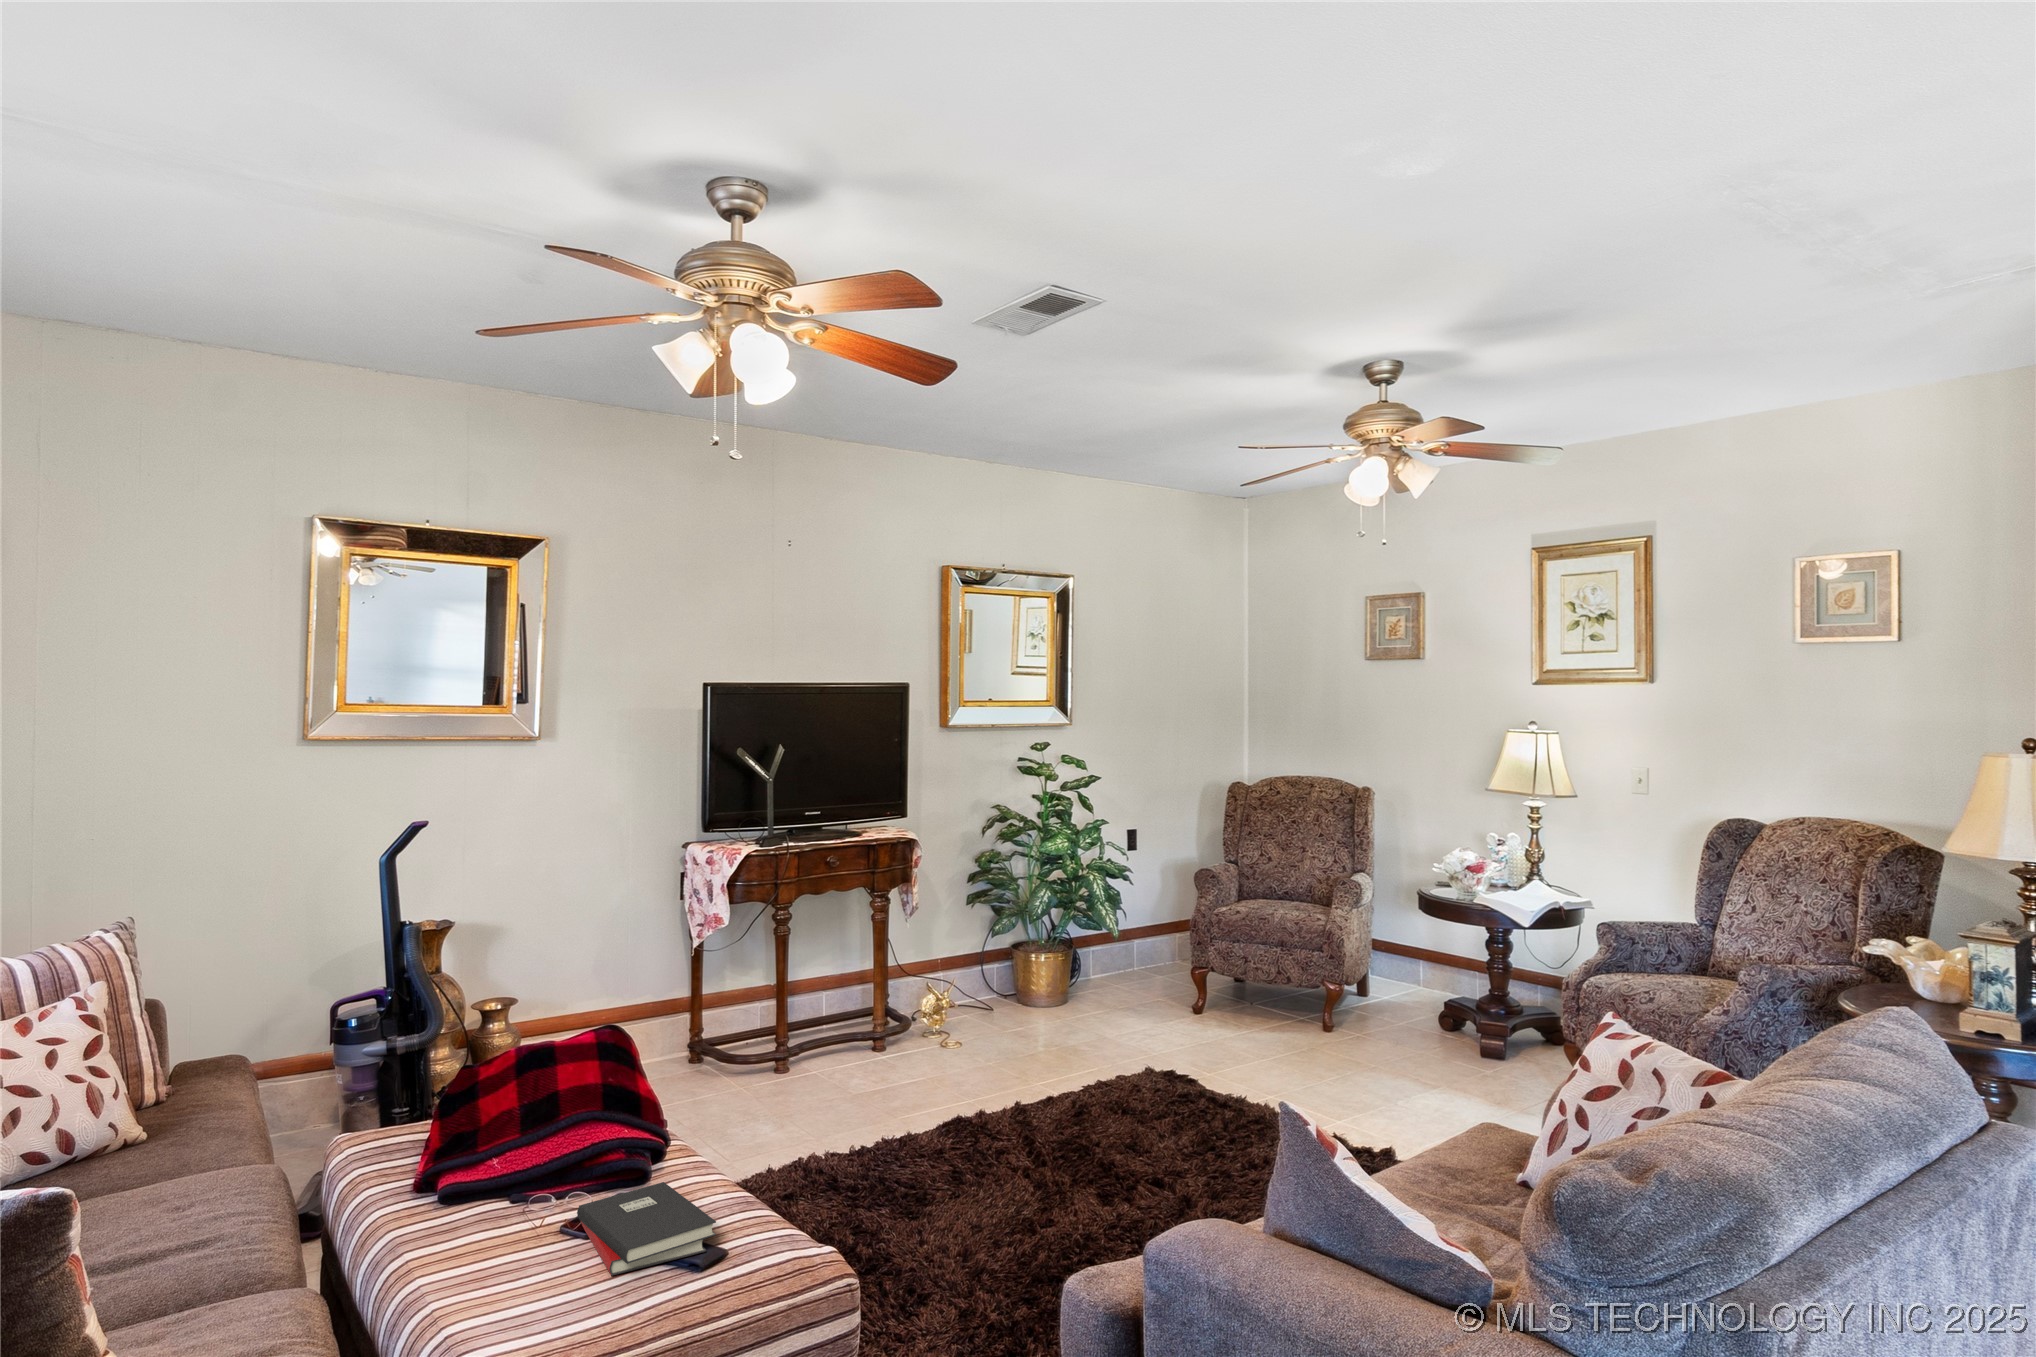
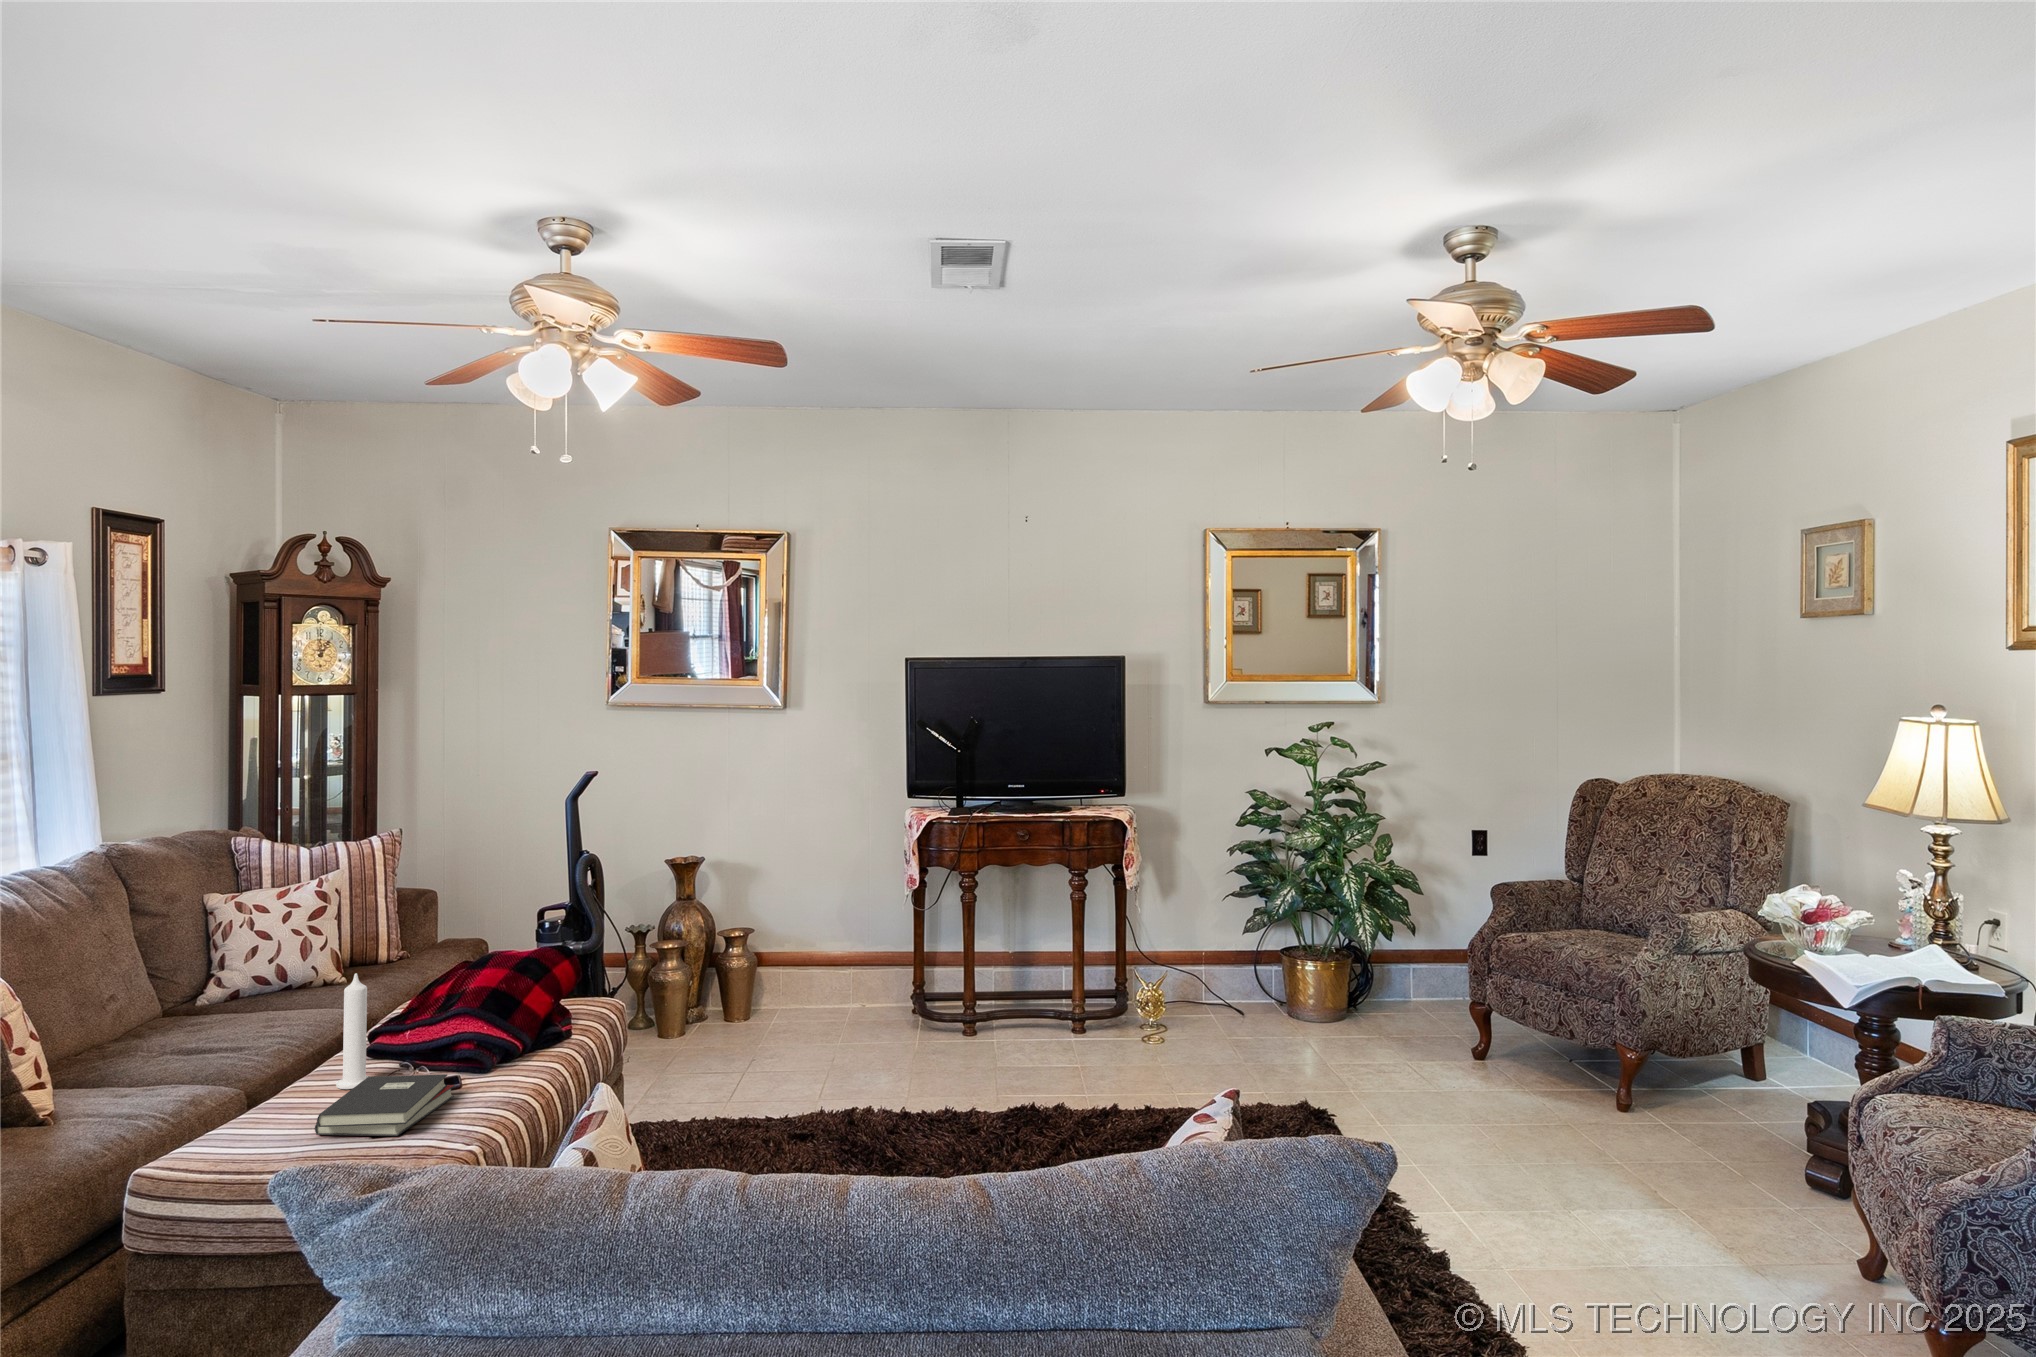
candle: none [501,1090,542,1232] -> present [336,973,369,1089]

